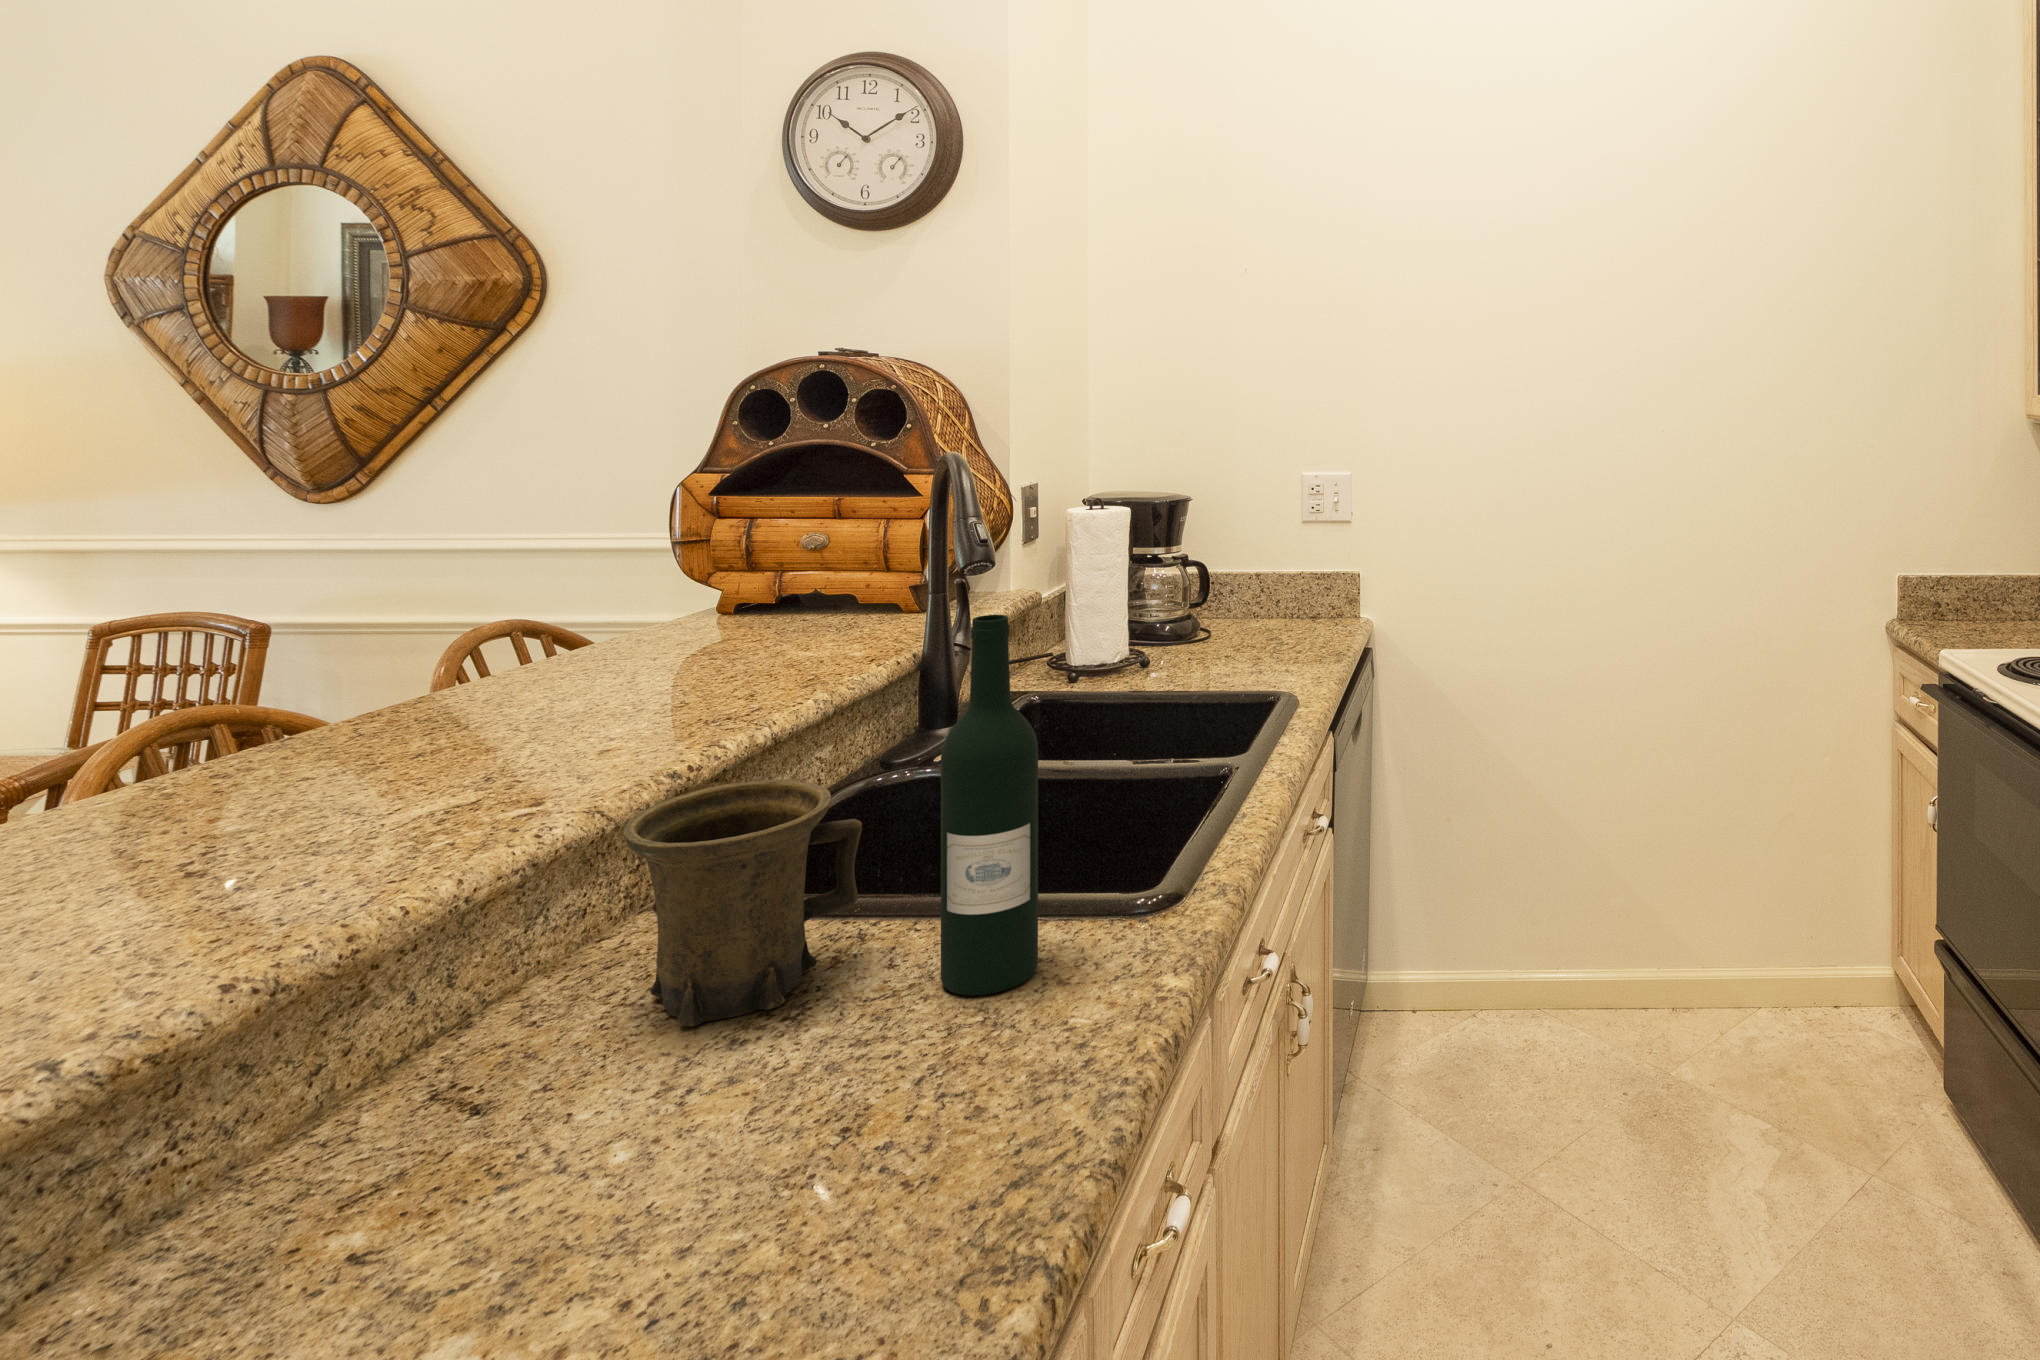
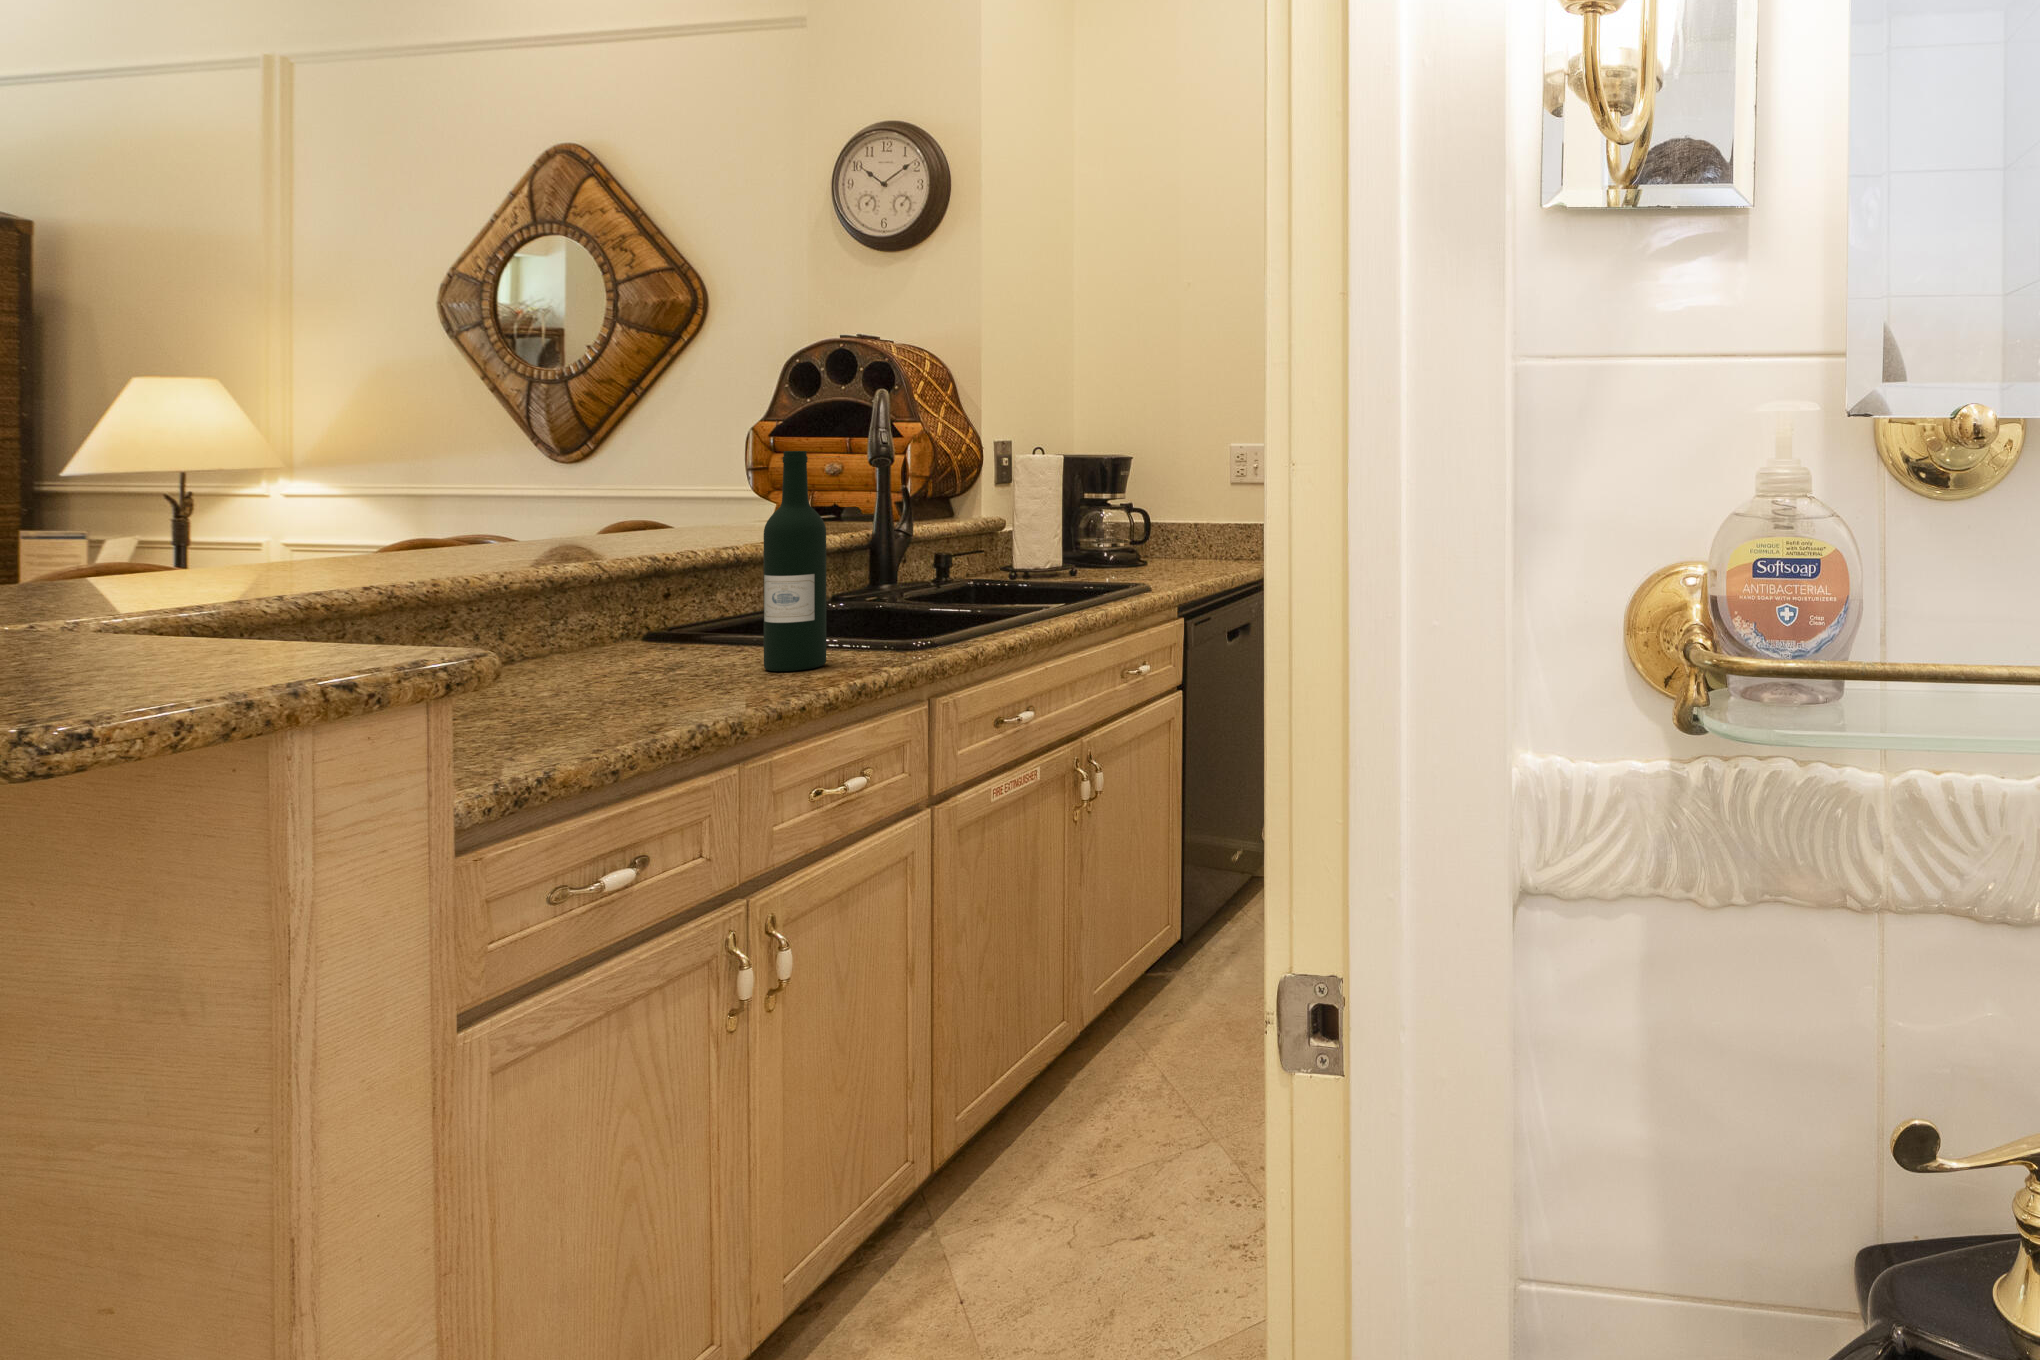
mug: present [623,779,862,1027] -> none [589,553,736,673]

